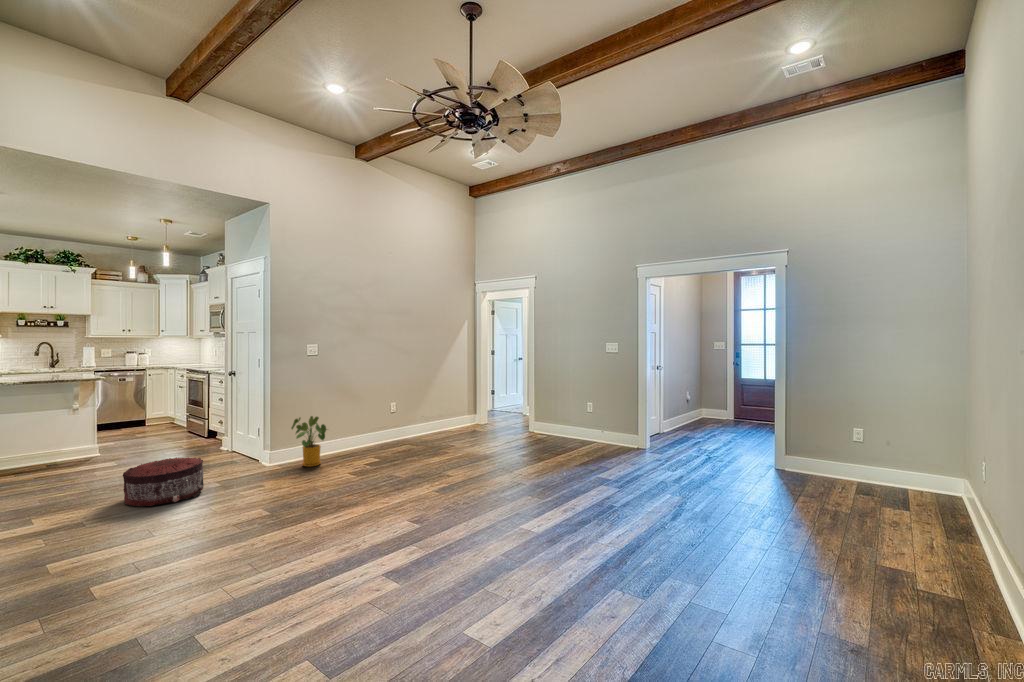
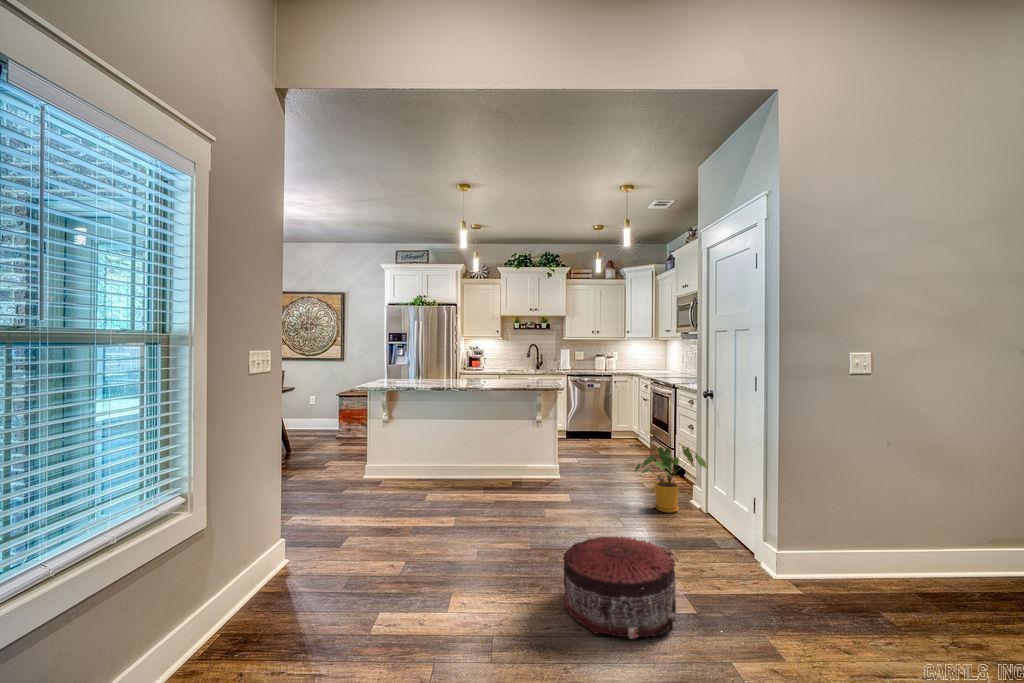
house plant: present [291,416,327,467] -> present [636,446,706,513]

